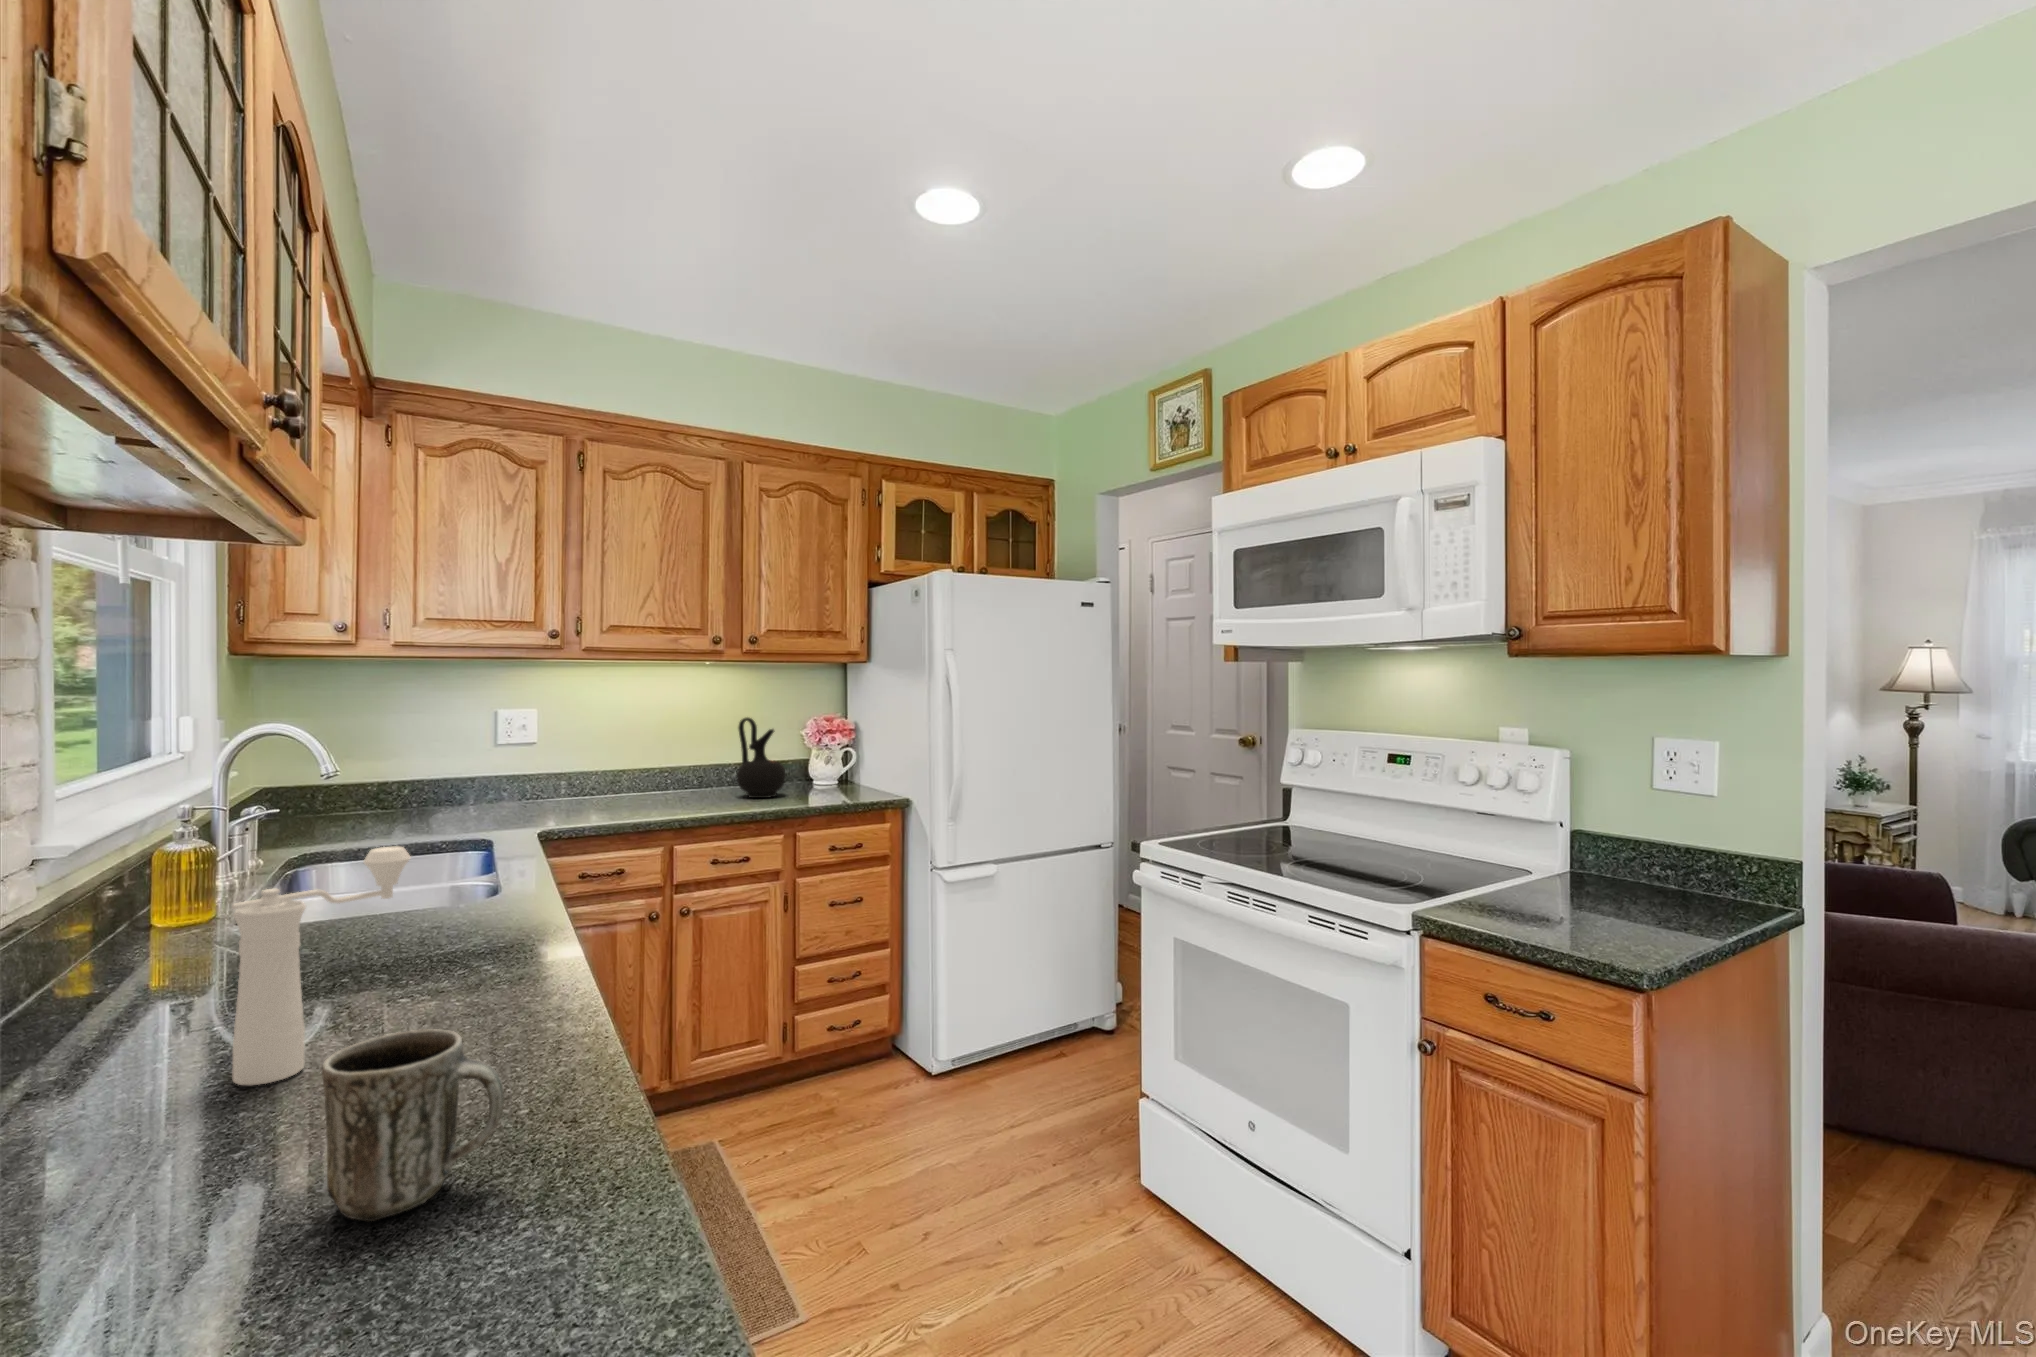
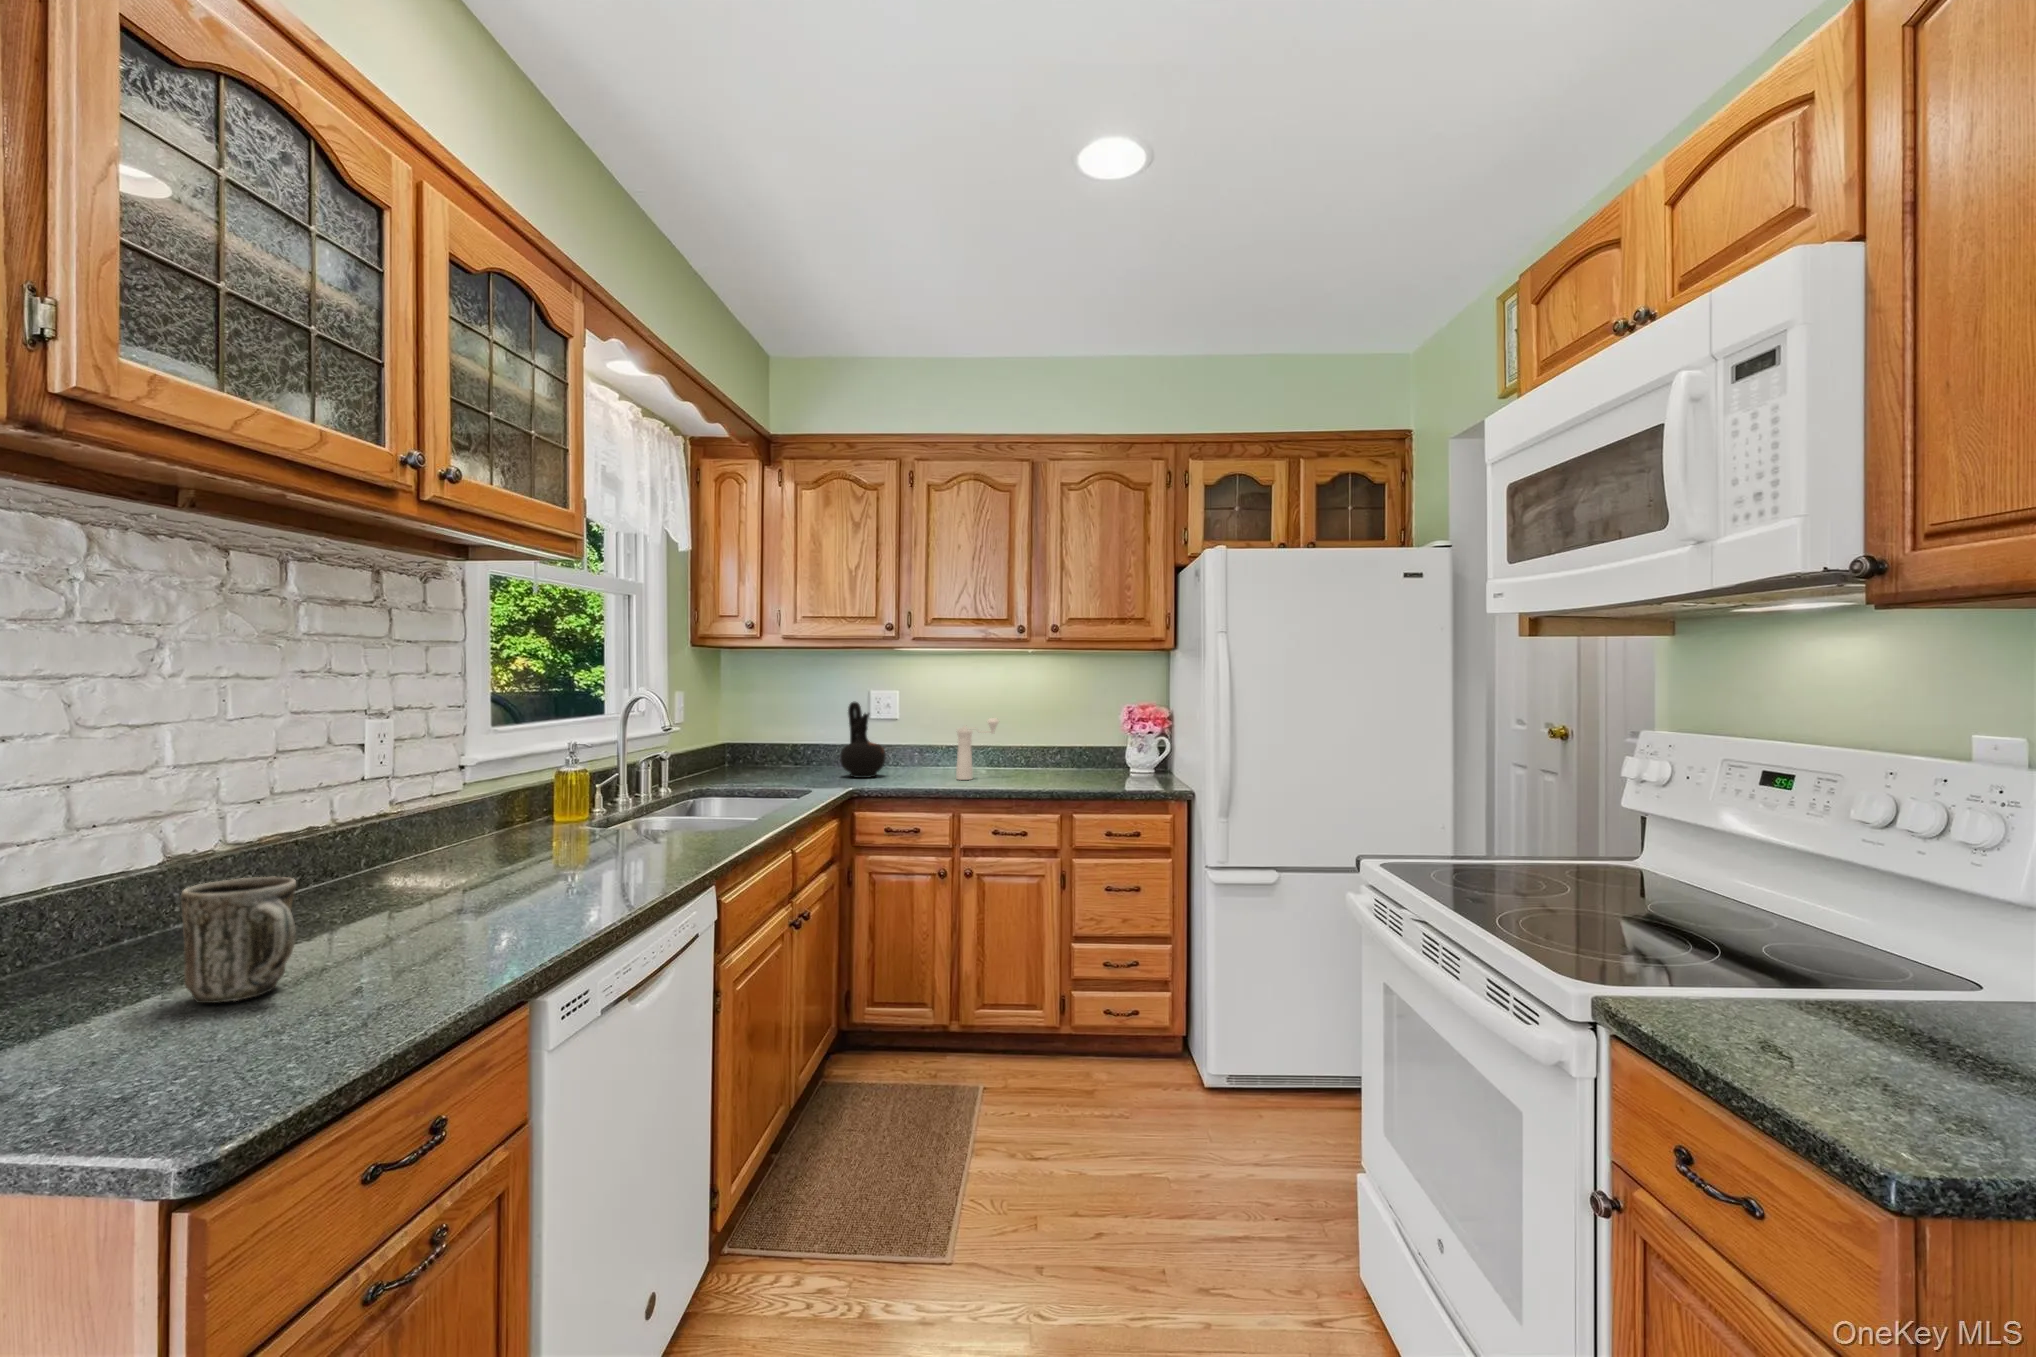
ceramic jug: present [737,718,786,798] -> present [840,702,886,778]
pepper mill: present [232,847,411,1085] -> present [956,718,999,780]

